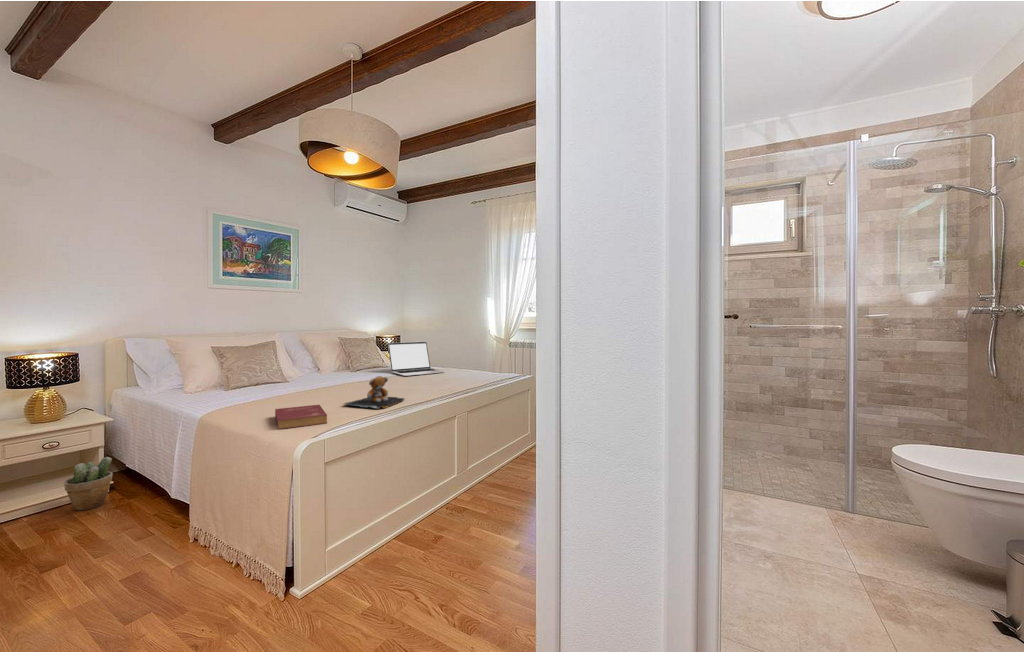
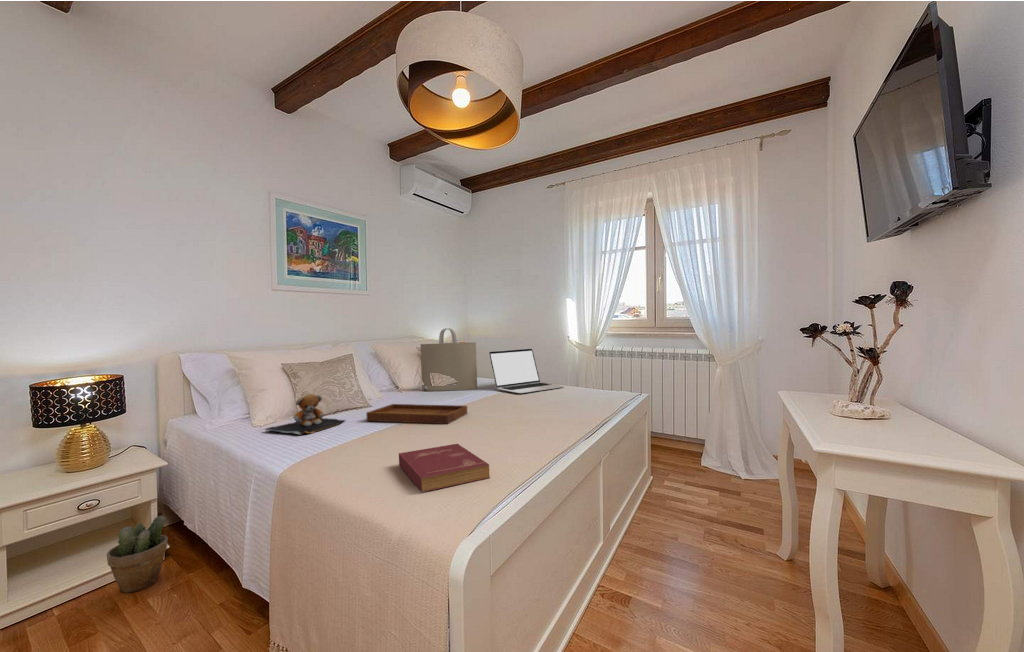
tote bag: none [334,323,379,372] -> present [421,328,477,391]
tray: none [273,368,352,395] -> present [366,386,467,424]
teddy bear: present [345,376,404,409] -> present [265,394,345,435]

